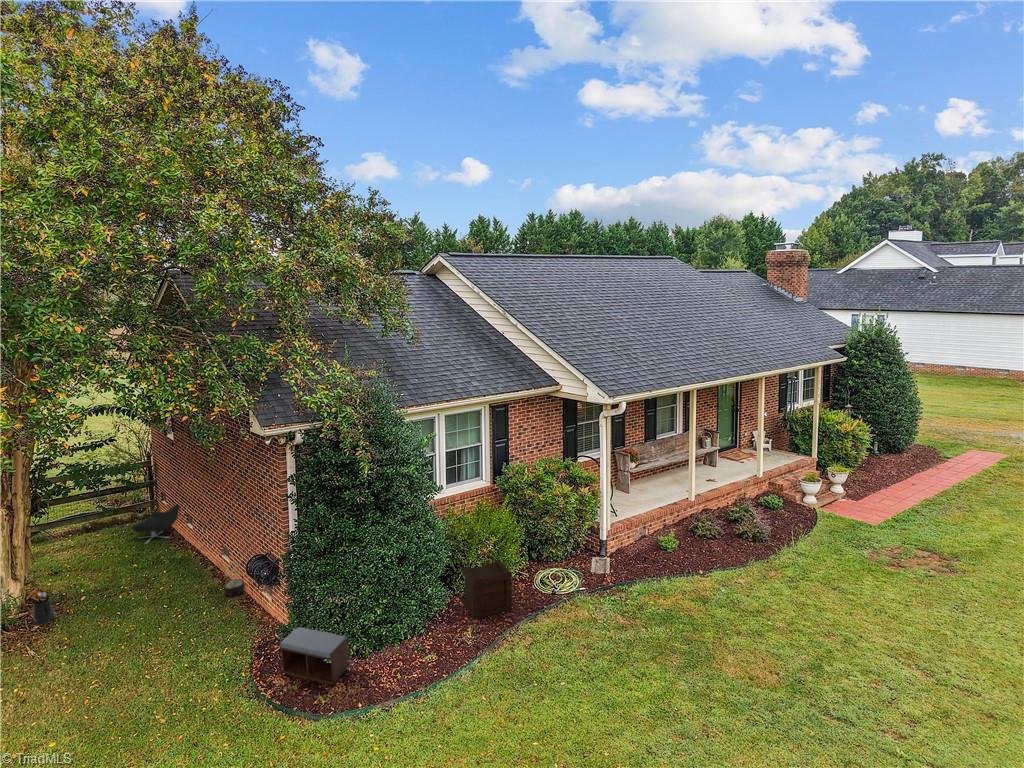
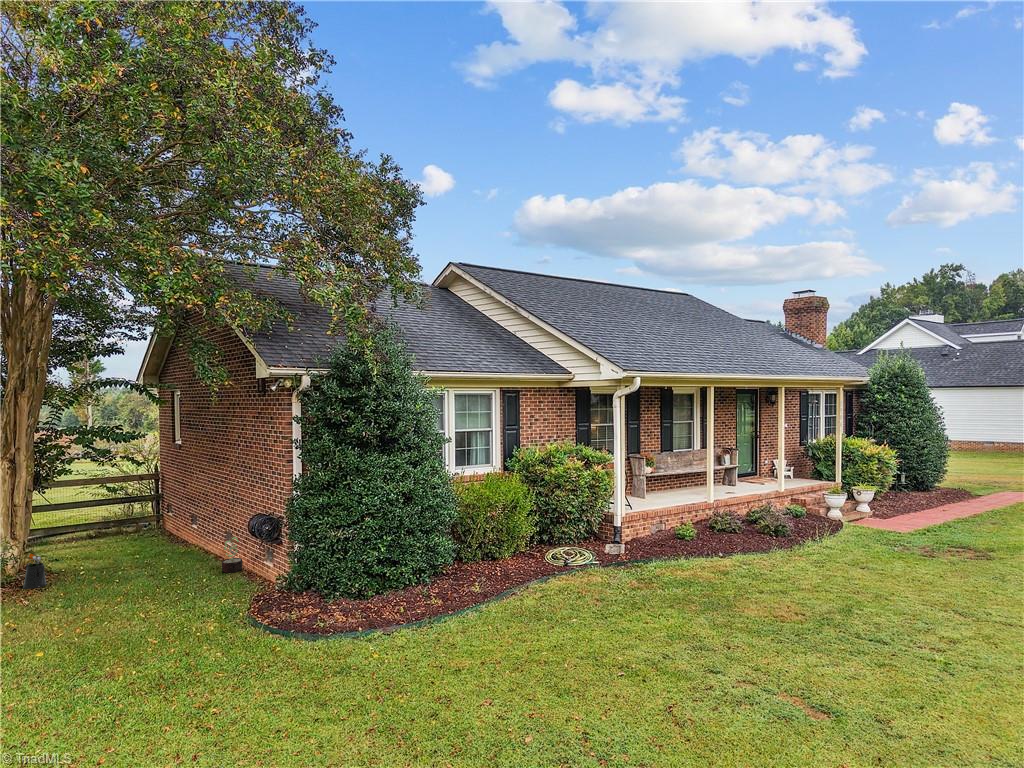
lounge chair: present [131,505,179,544] -> none [128,506,179,544]
wooden crate: present [460,560,512,619] -> none [467,526,521,583]
bench: present [279,627,350,685] -> none [280,568,352,619]

